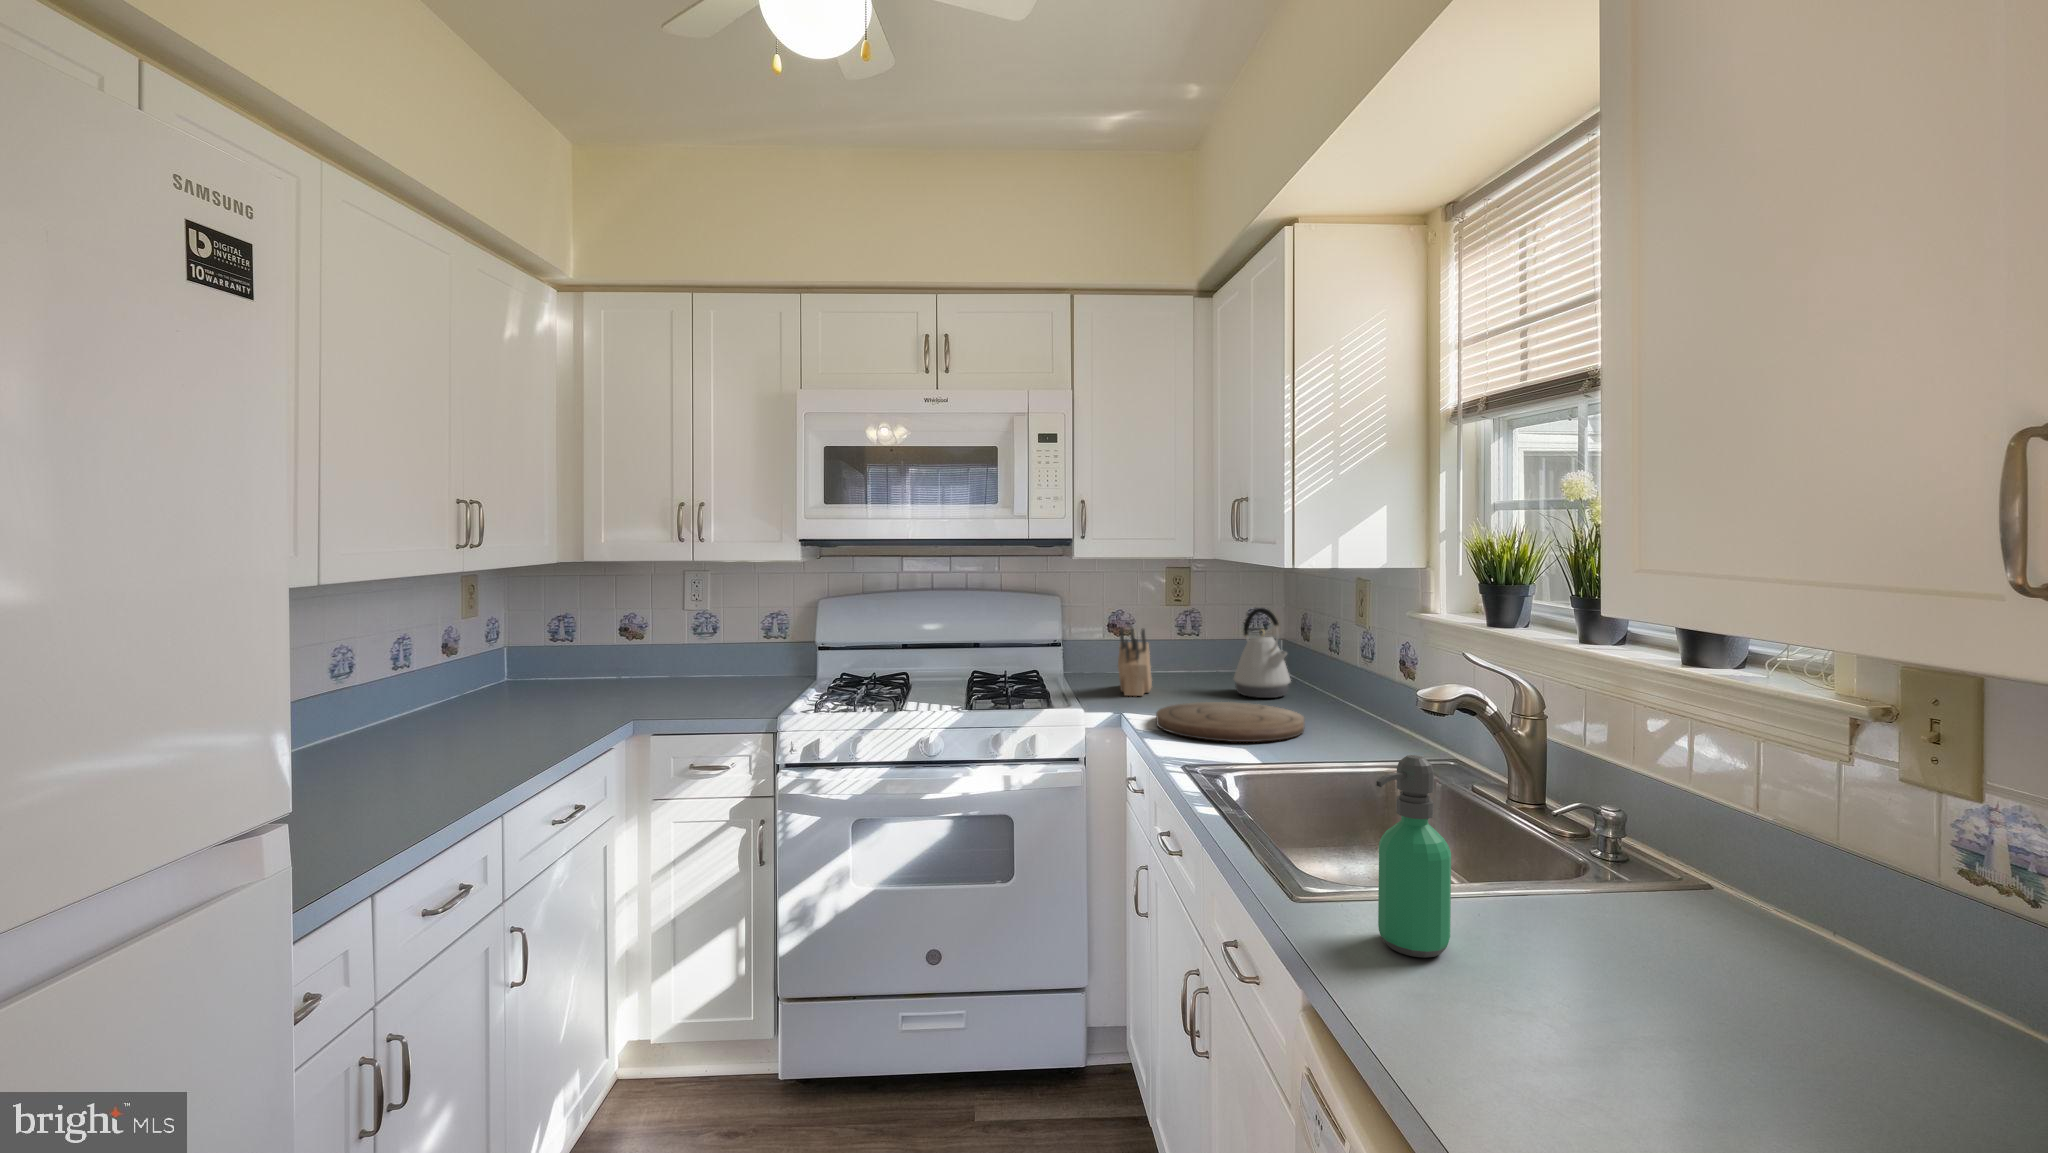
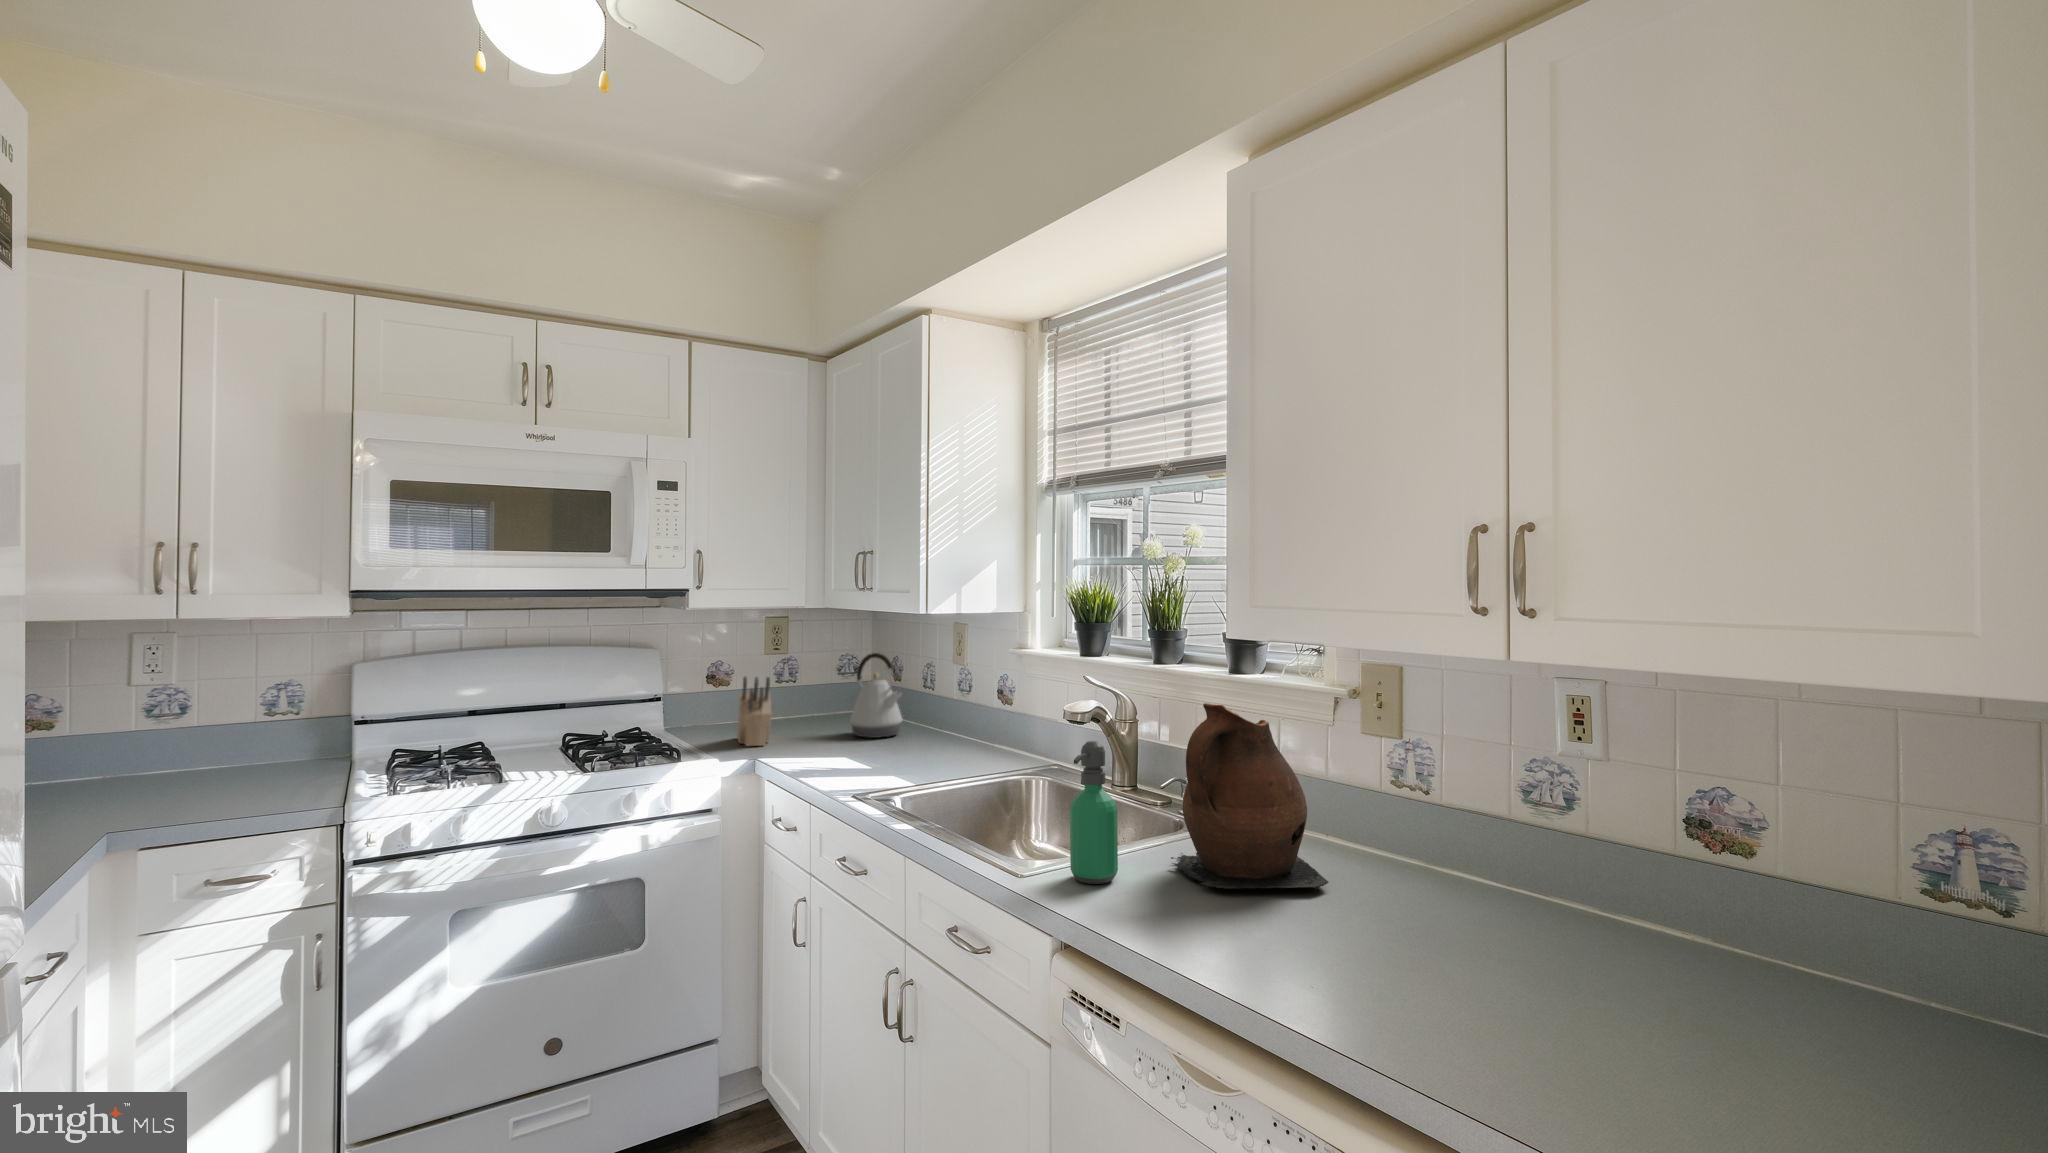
cutting board: present [1156,702,1304,742] -> none [798,742,934,774]
ceramic pitcher: none [1547,720,1851,1071] -> present [1171,703,1329,891]

